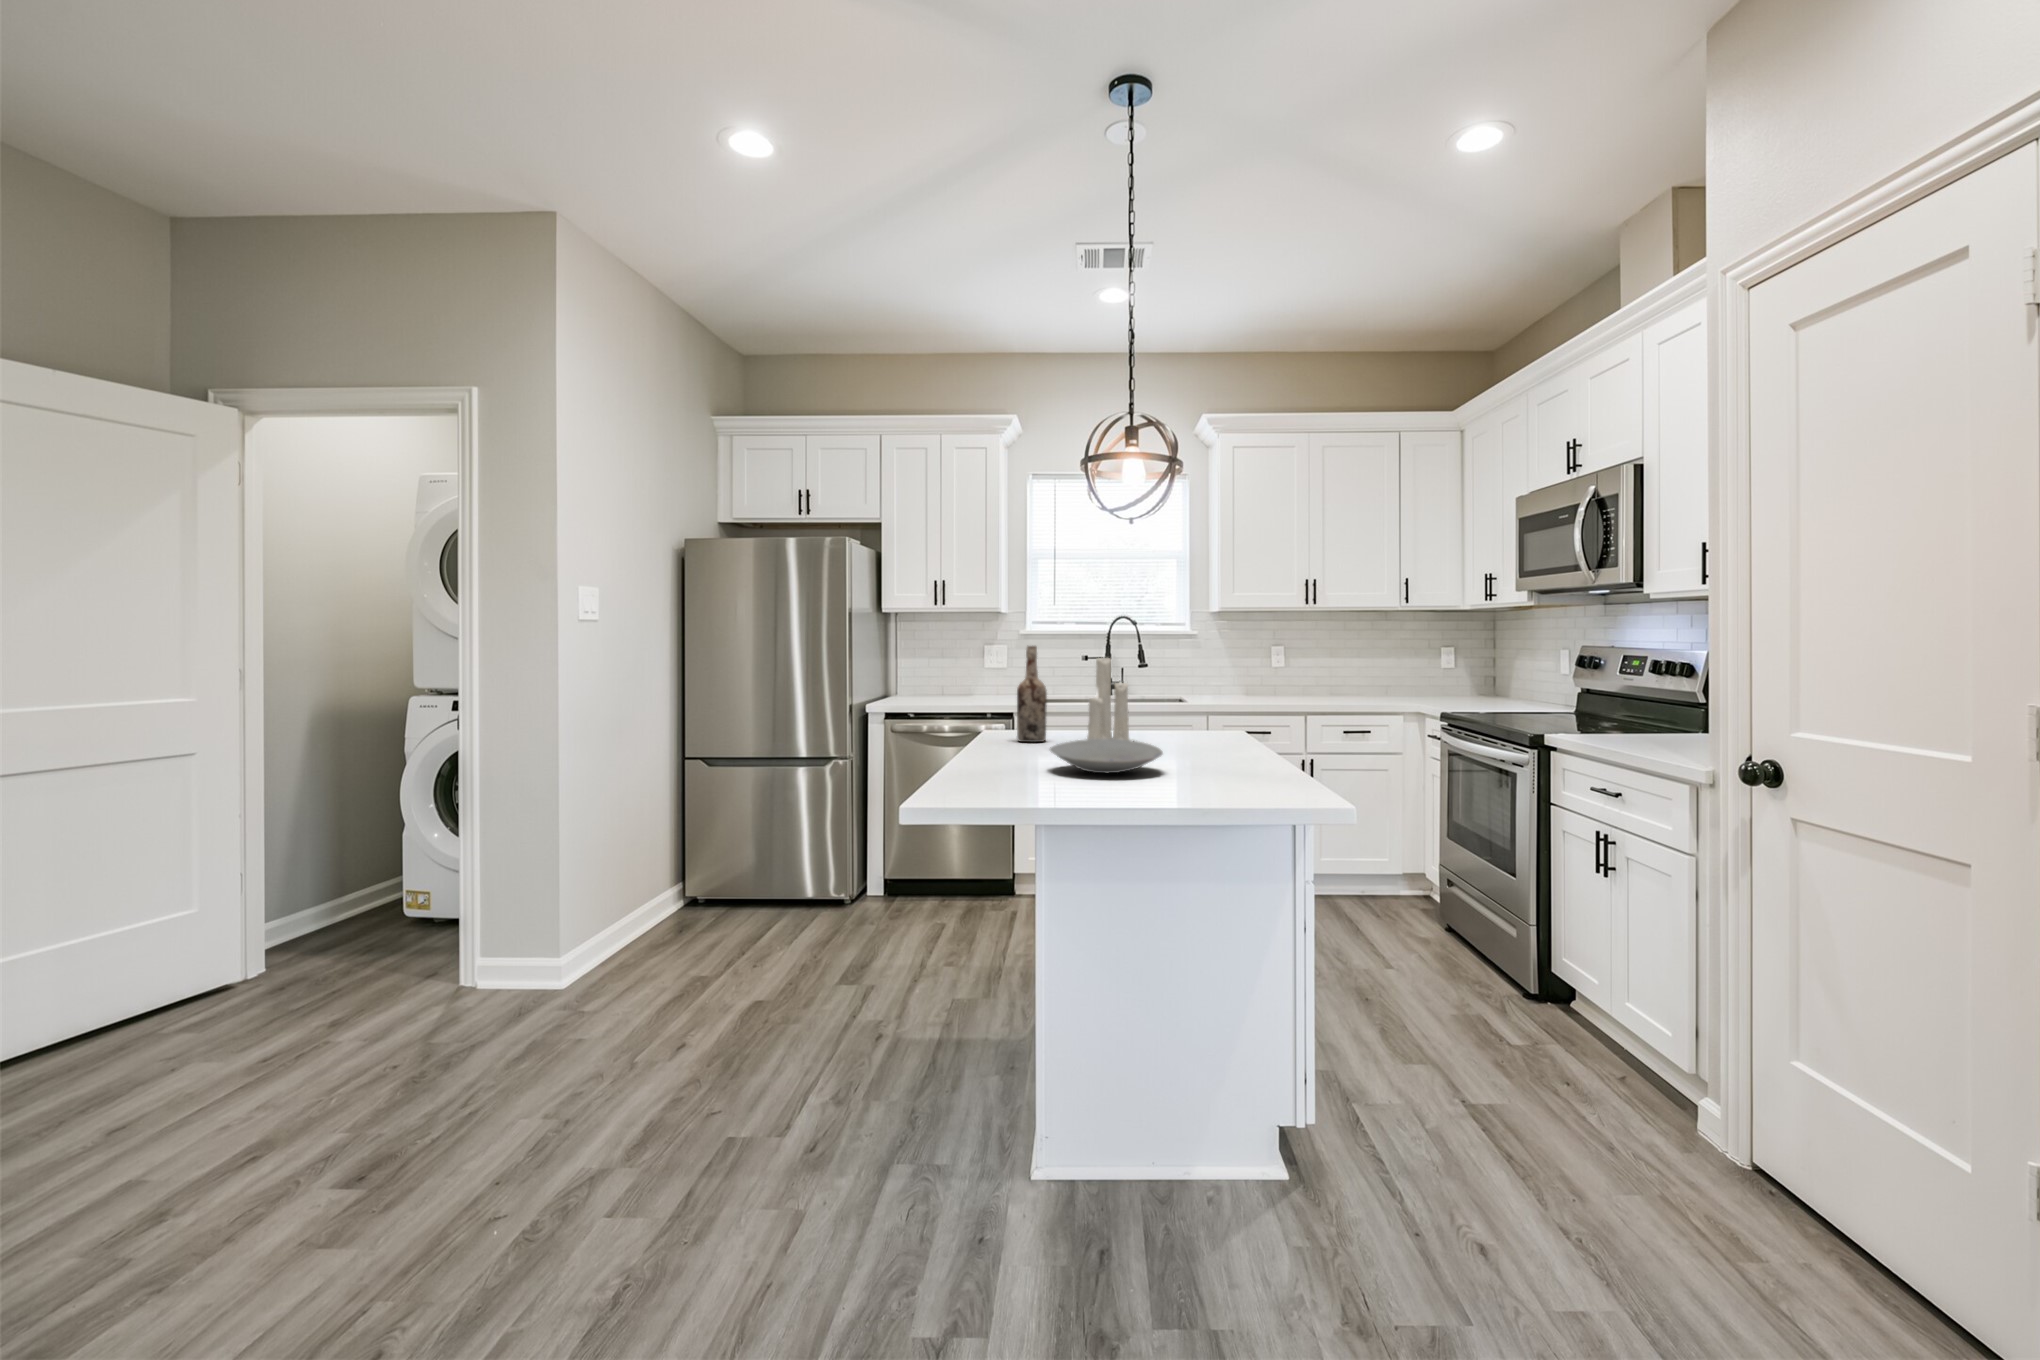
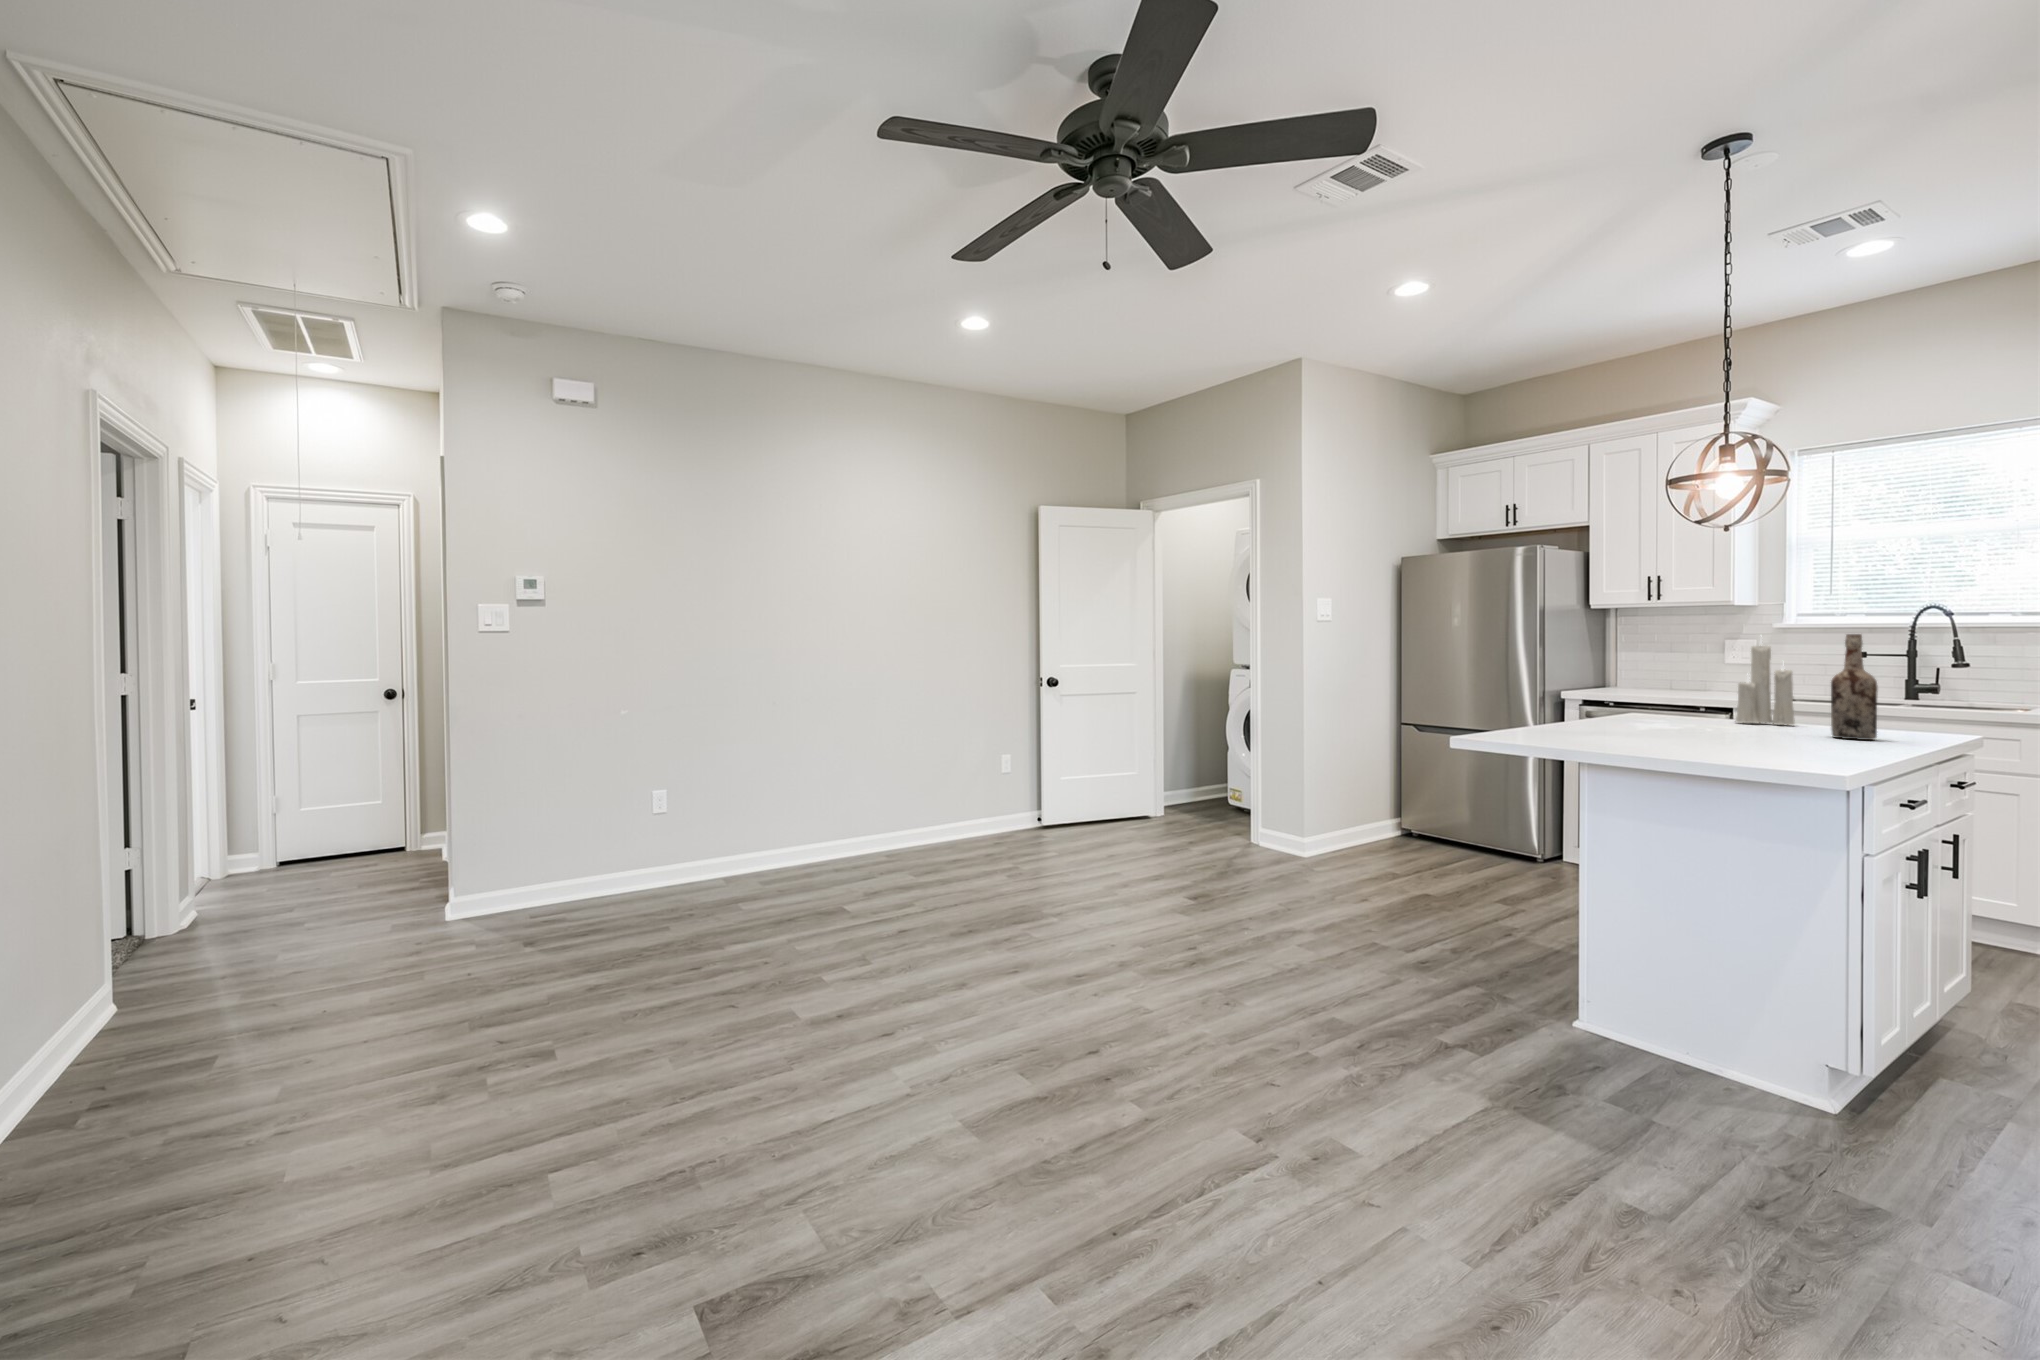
wine bottle: present [1017,646,1047,742] -> present [1831,634,1878,740]
bowl: present [1050,739,1163,773] -> none [1623,710,1746,736]

